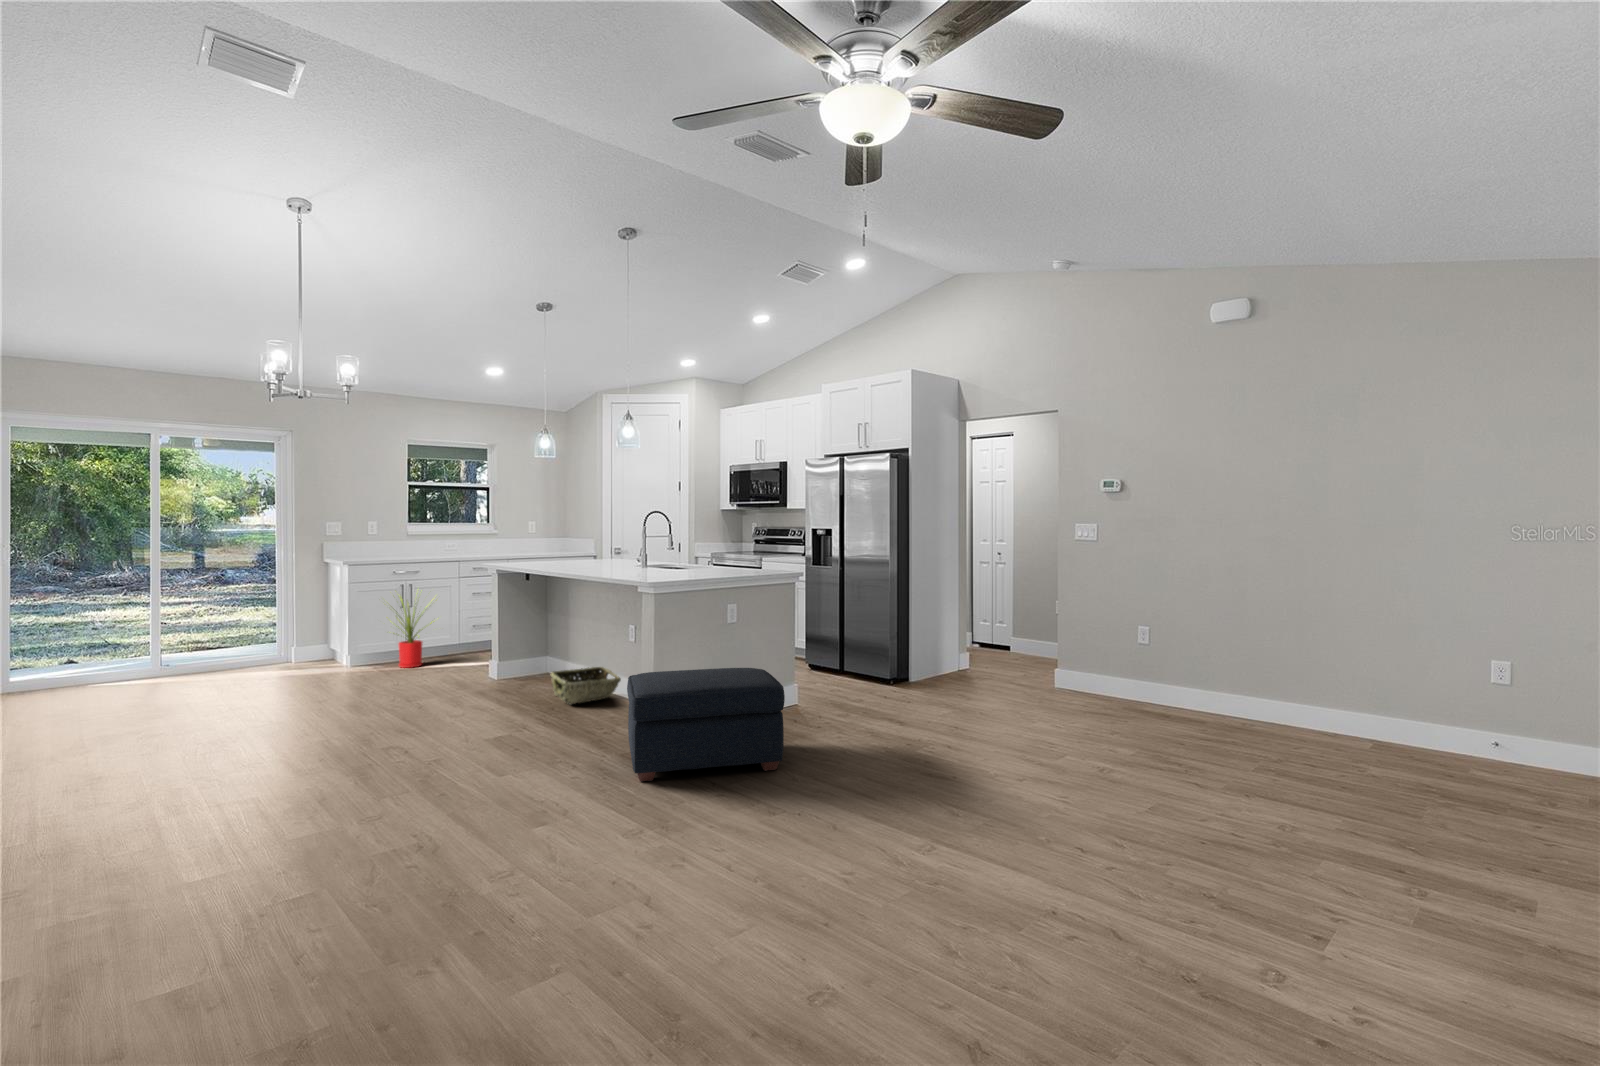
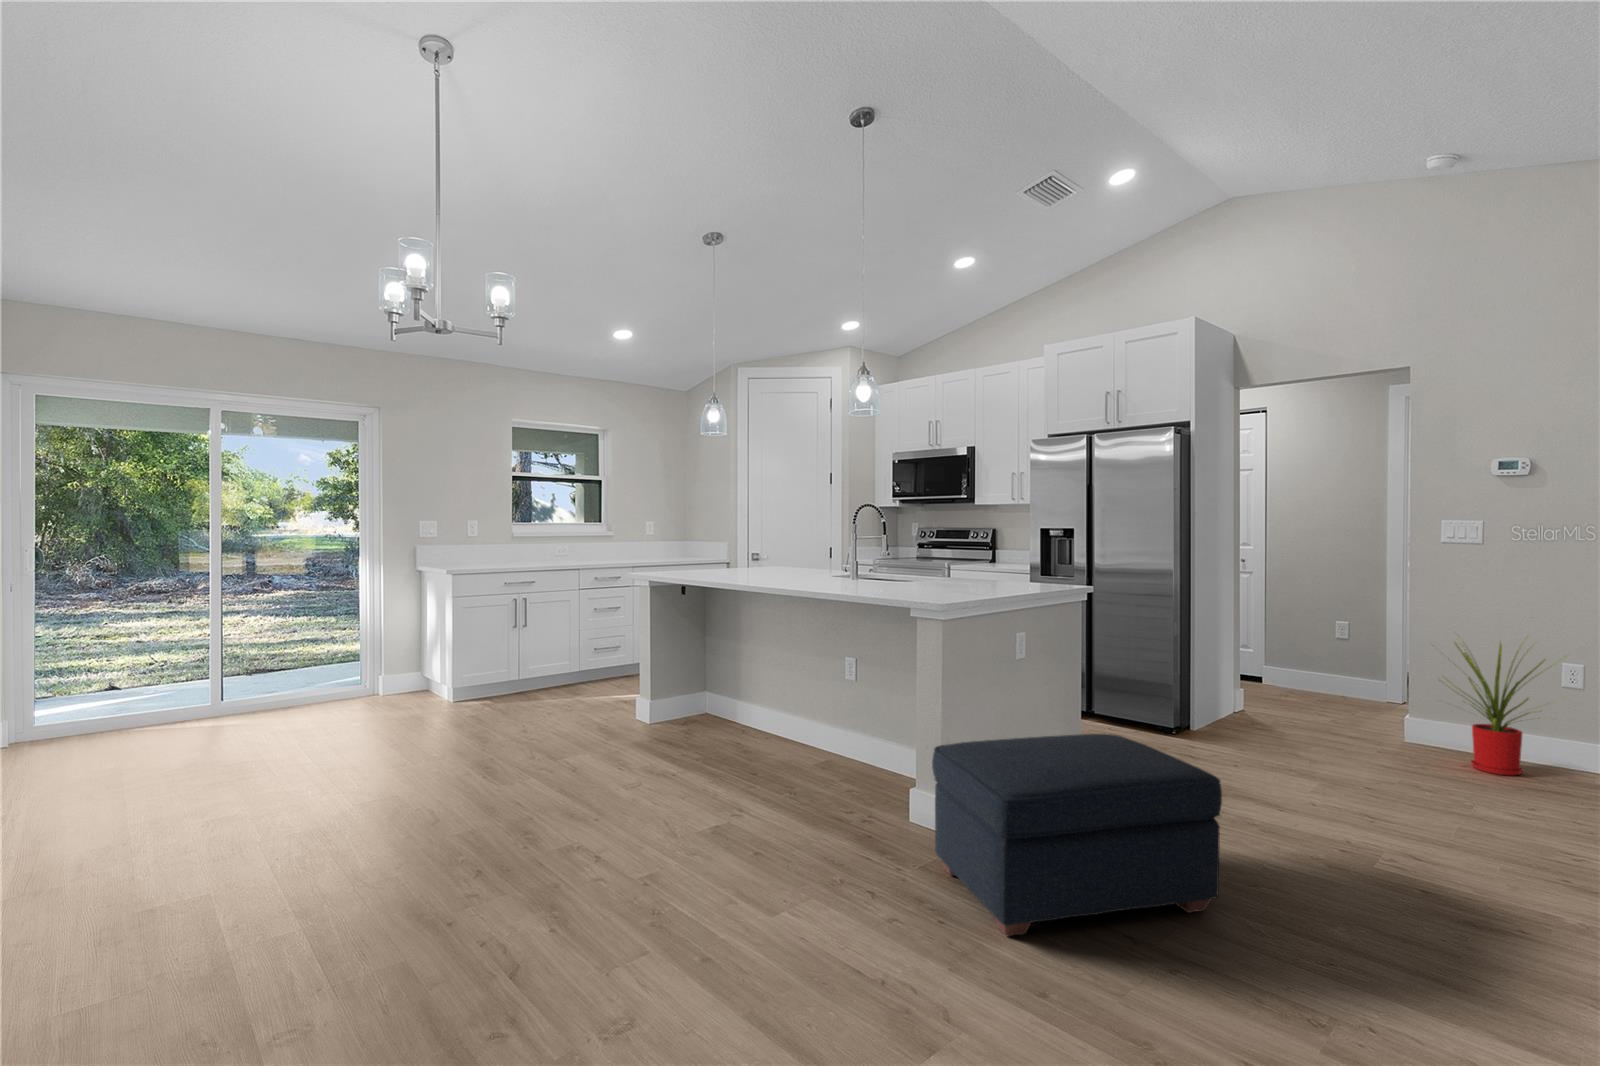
house plant: present [396,597,432,668] -> present [1439,641,1545,776]
woven basket: present [551,667,621,704] -> none [744,711,834,767]

